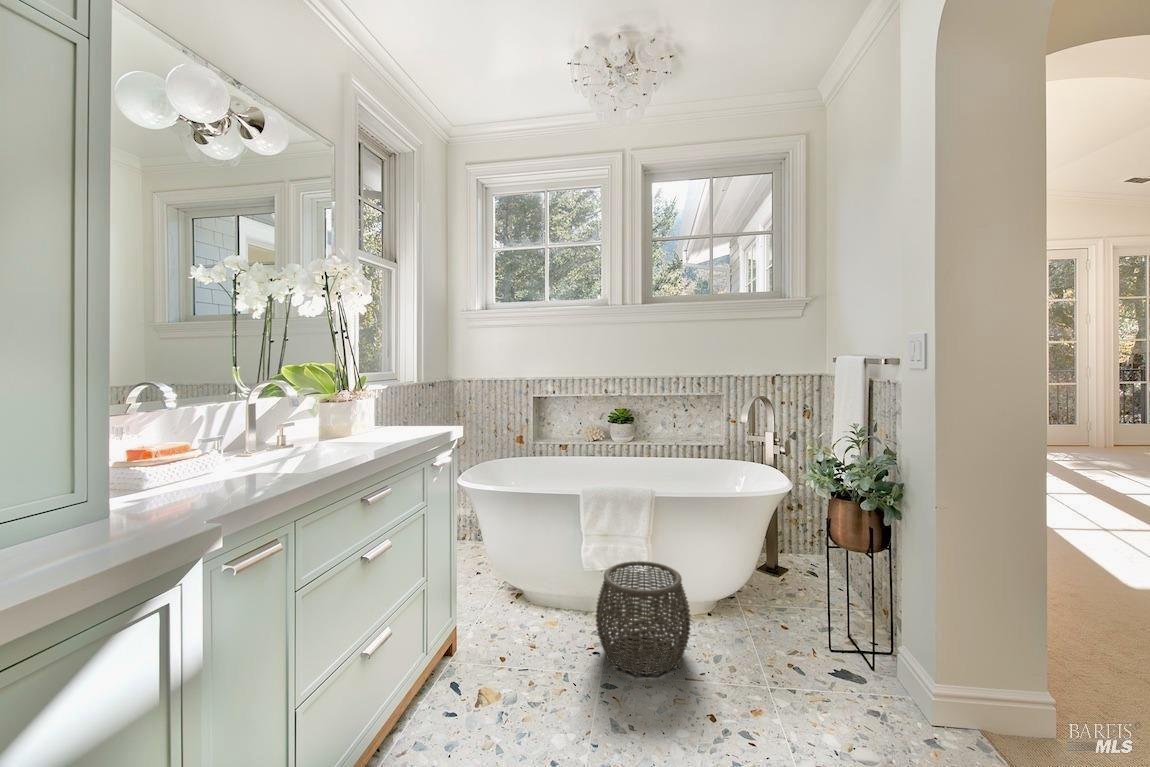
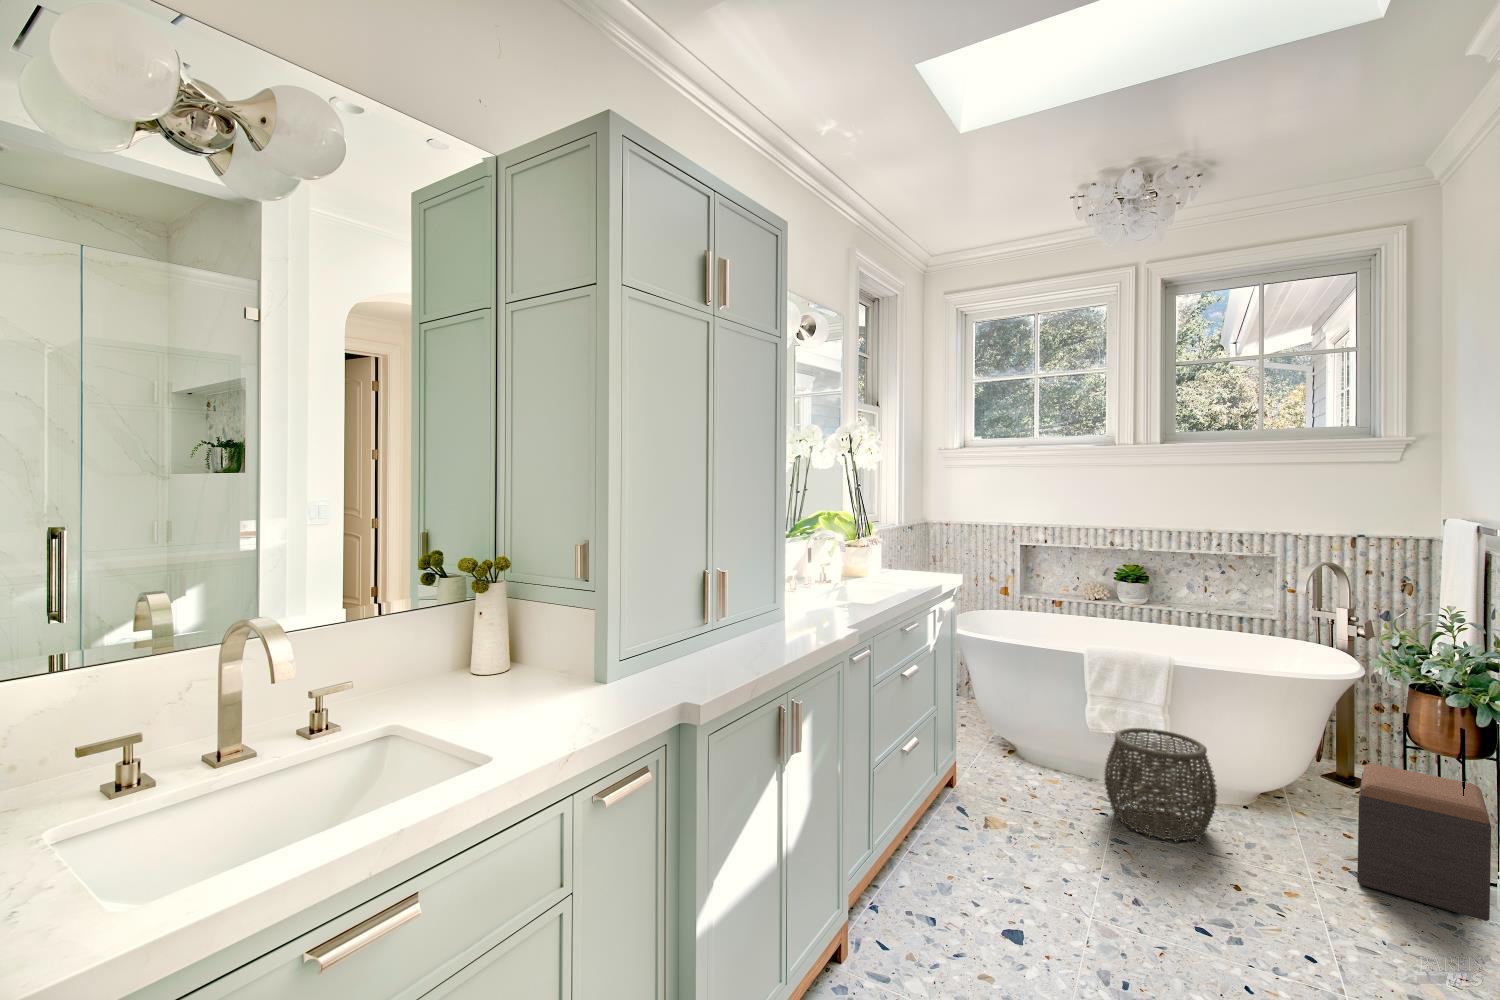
footstool: none [798,570,901,707] -> present [1357,764,1491,921]

